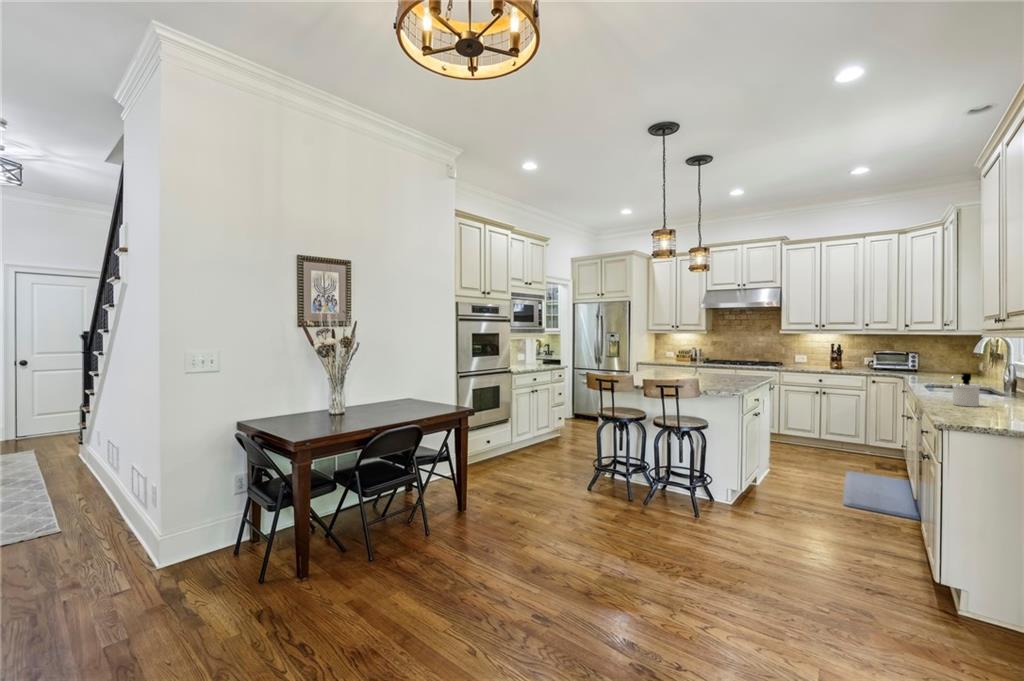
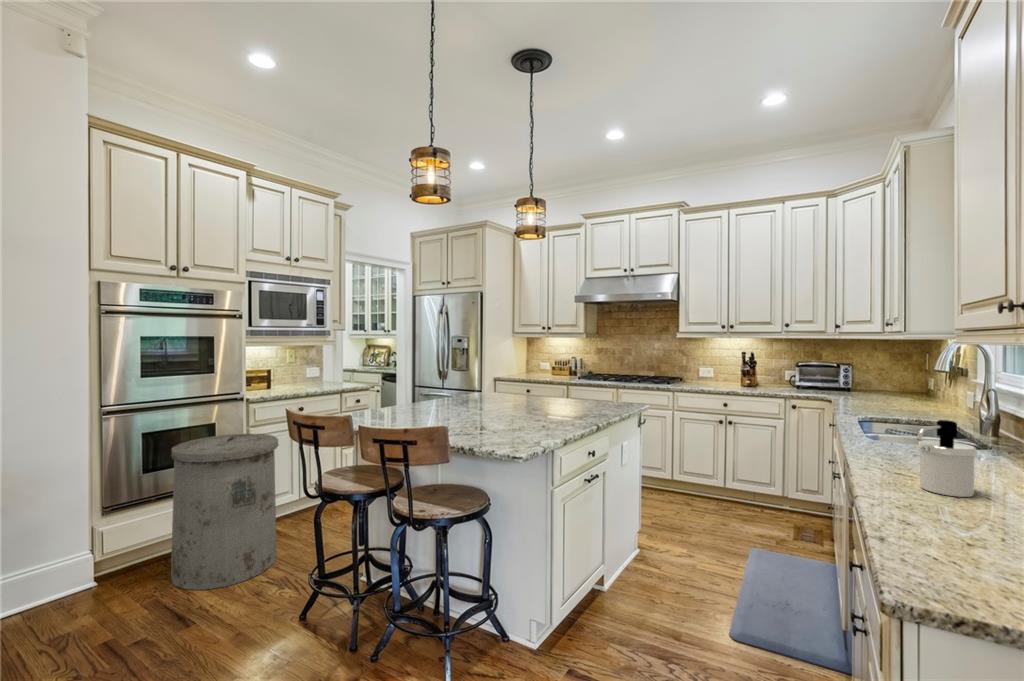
trash can: none [494,391,548,474] -> present [171,434,279,590]

